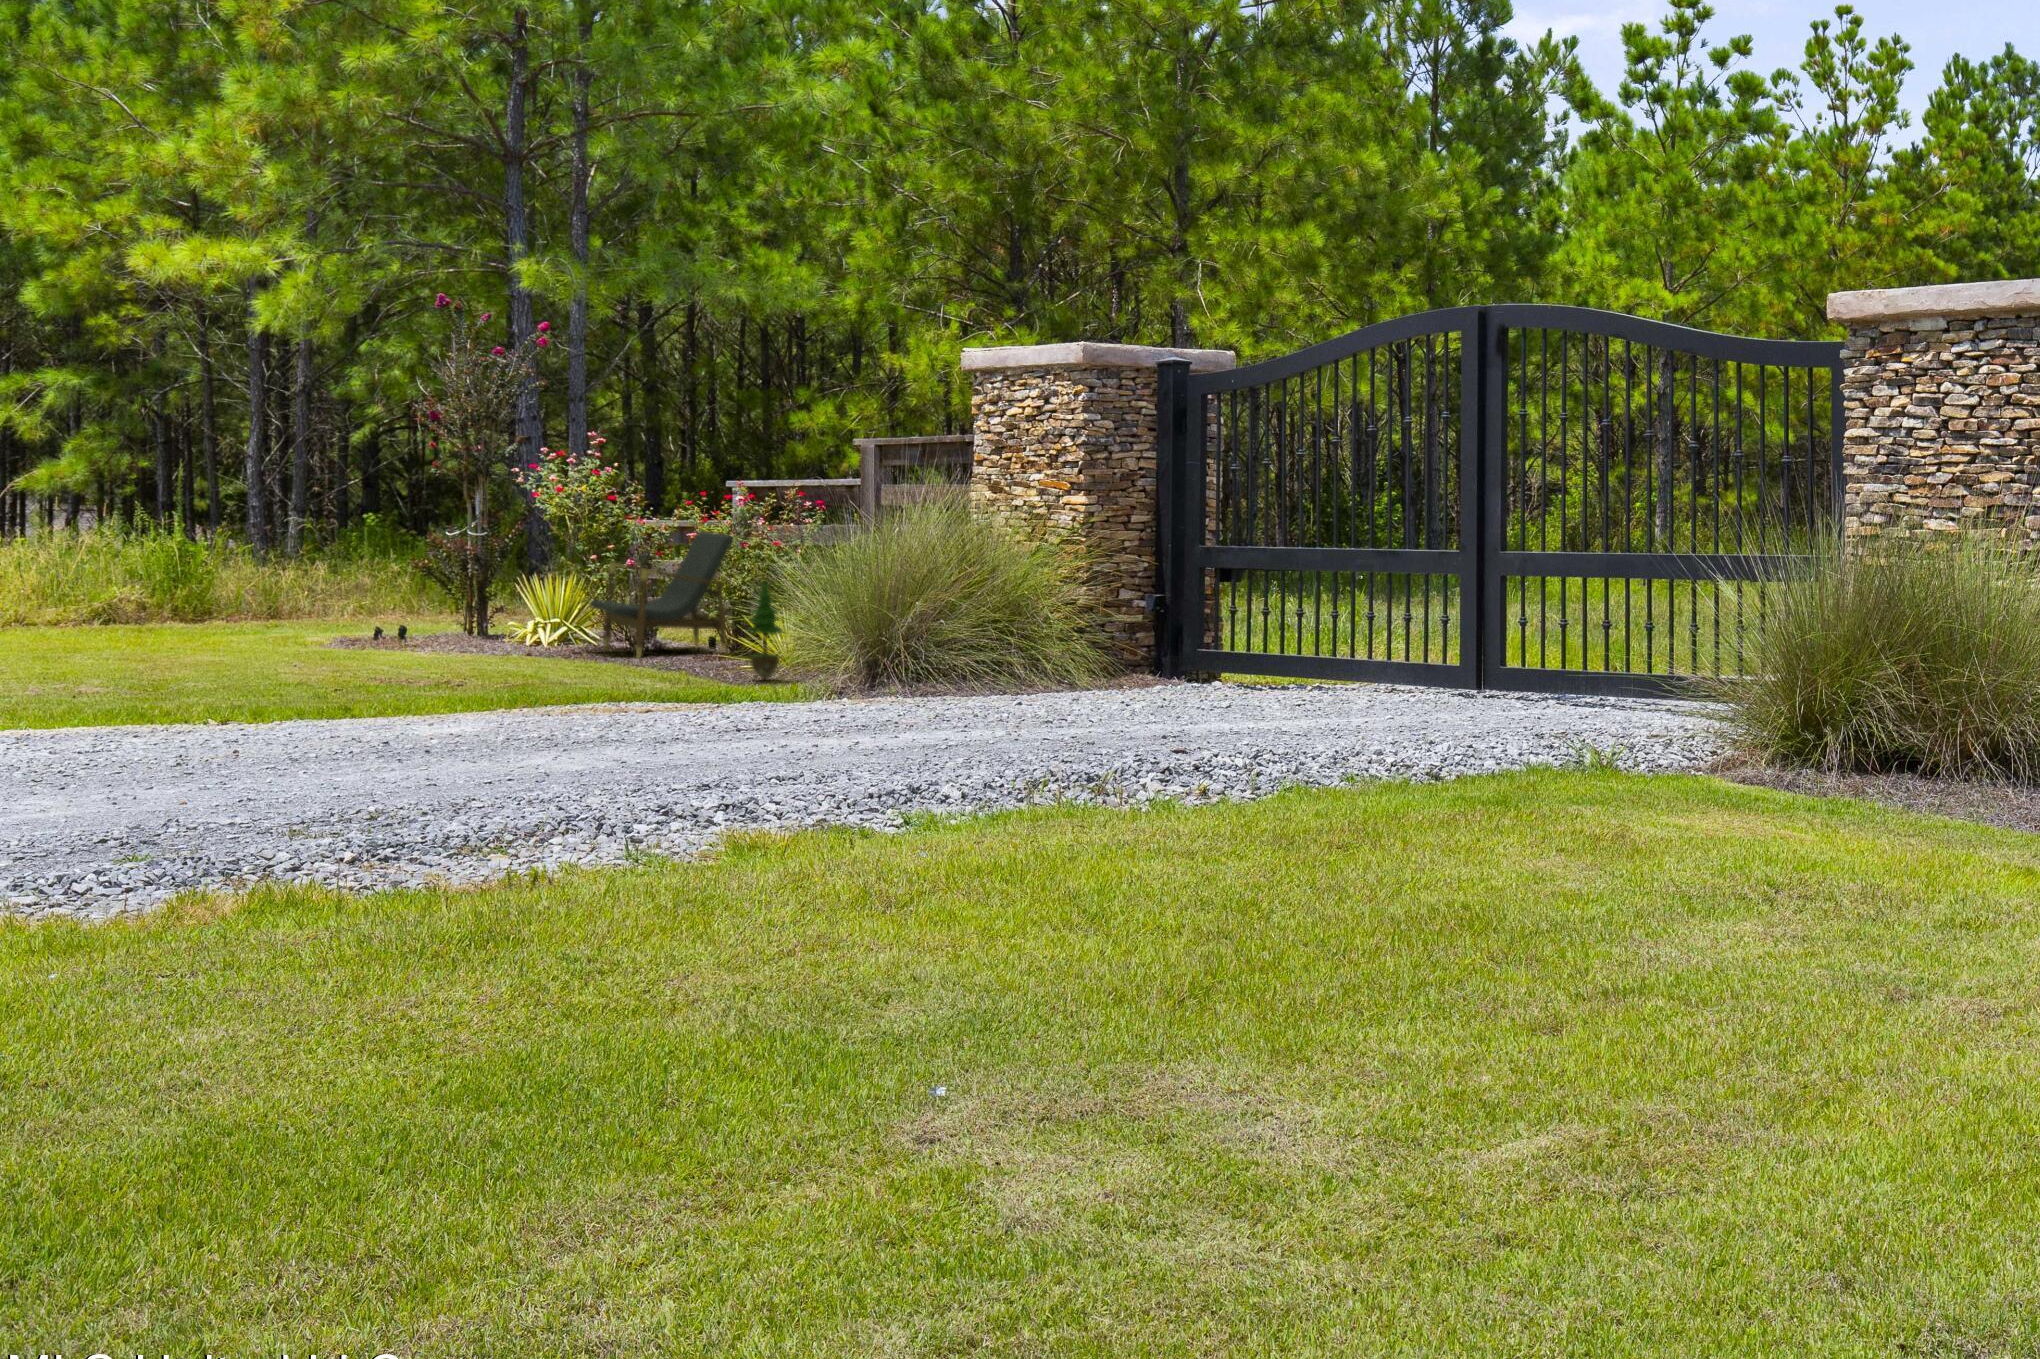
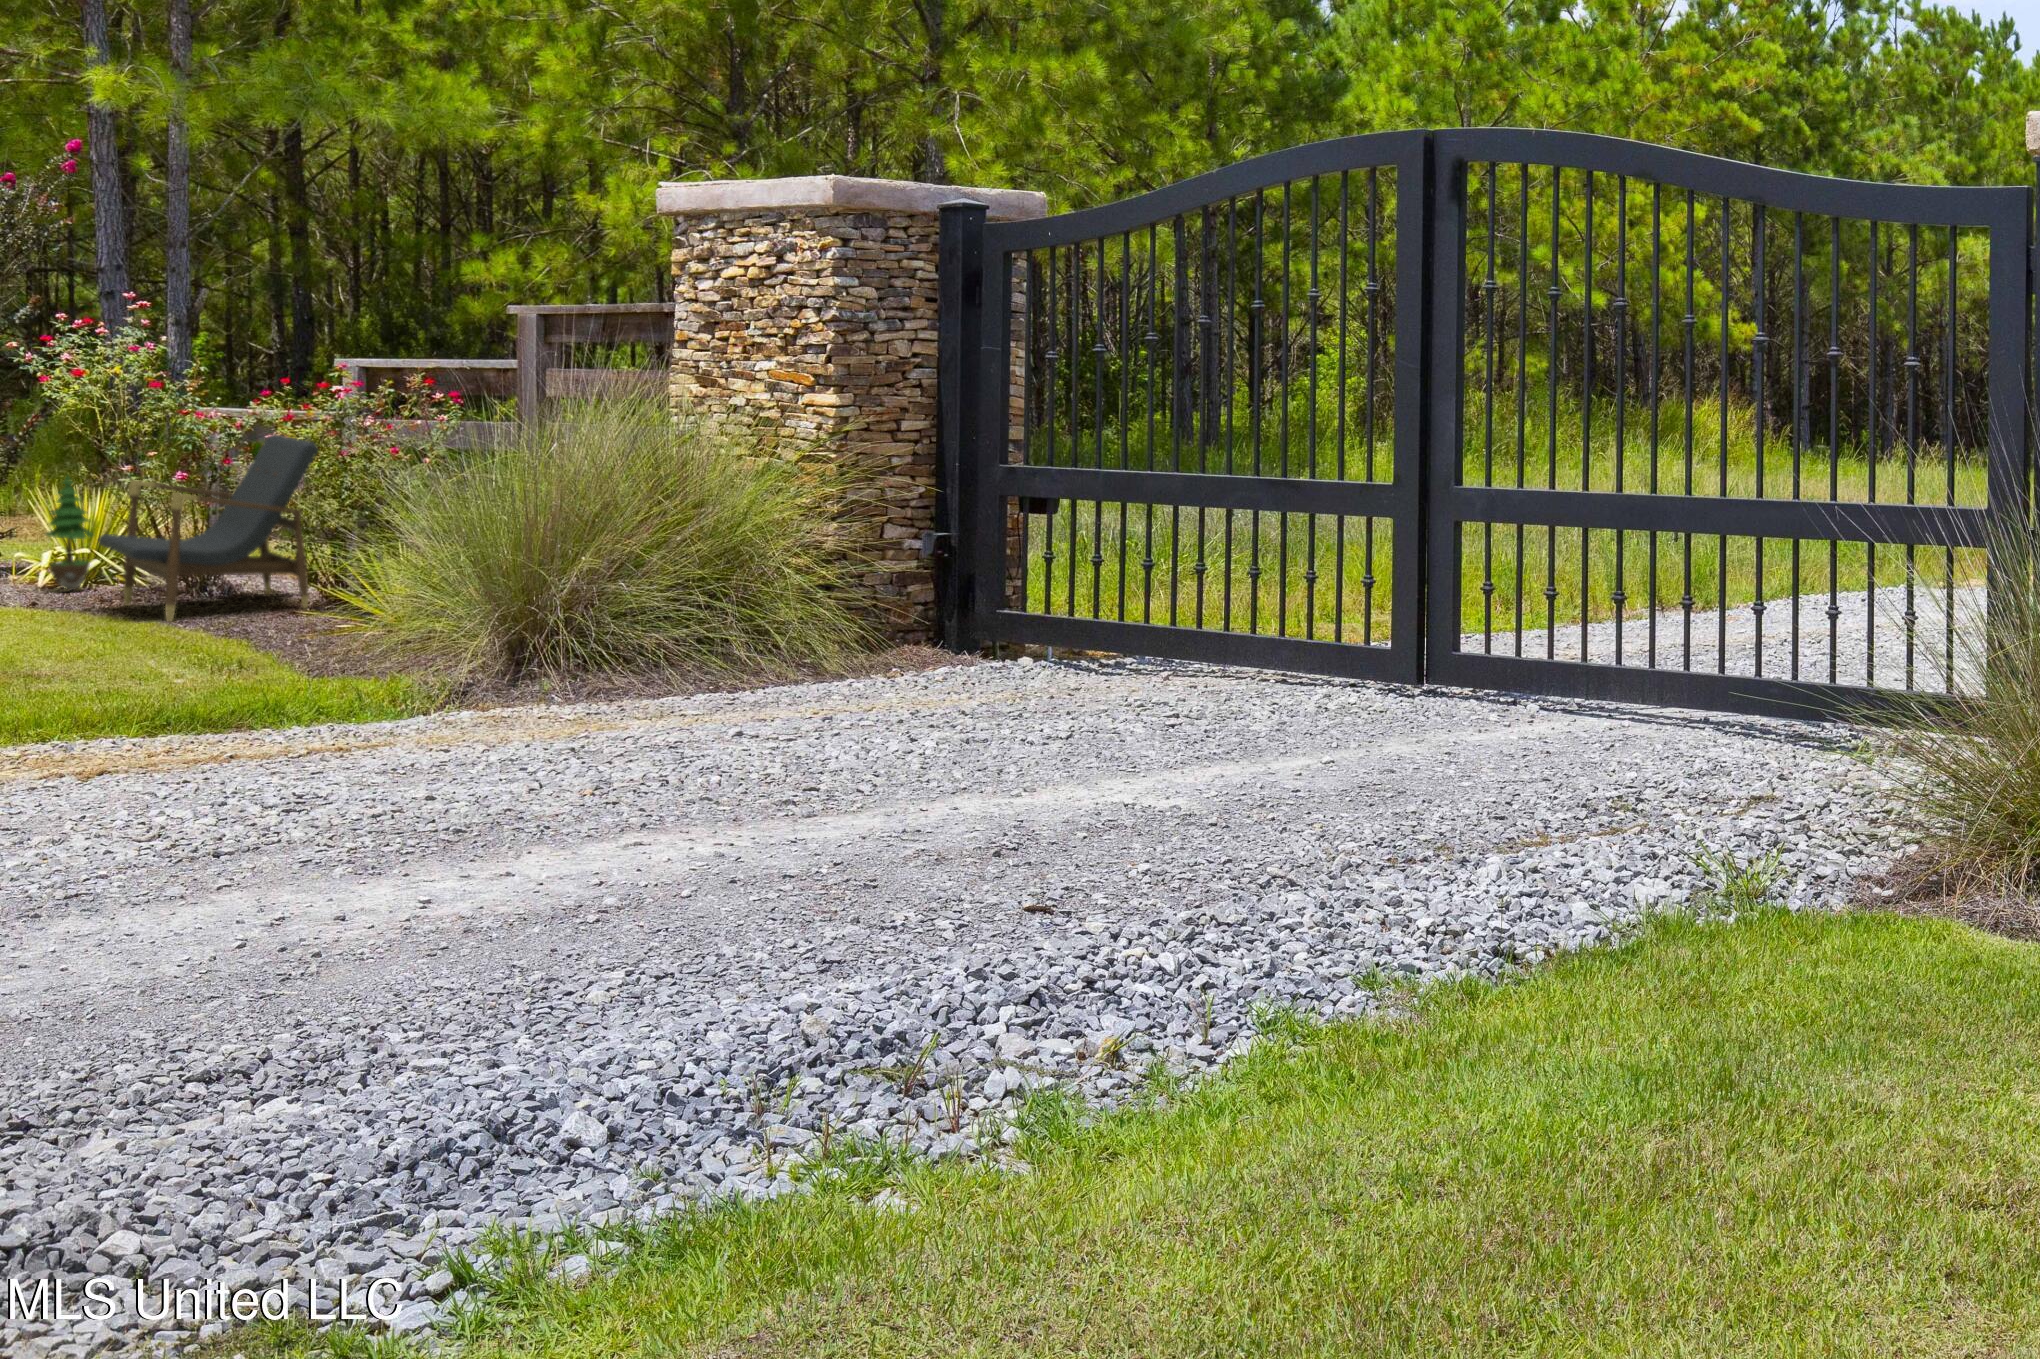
potted tree: present [748,581,784,679] -> present [45,476,93,591]

